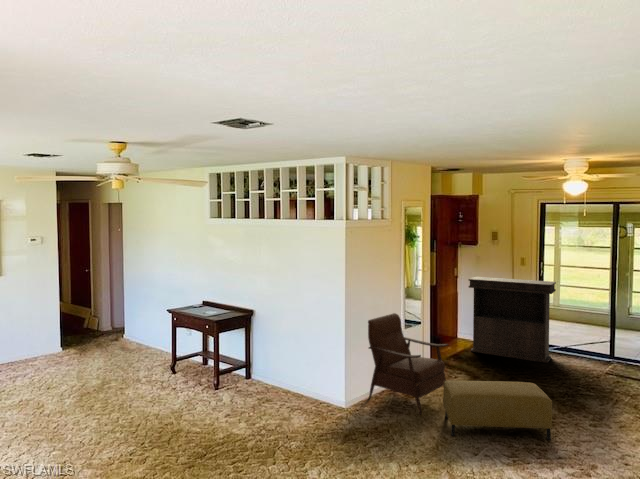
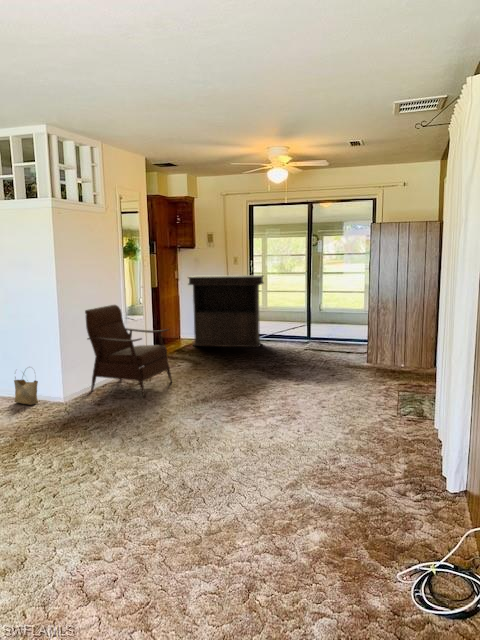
woven basket: none [302,370,324,406] -> present [14,373,38,405]
ottoman: present [443,380,552,440] -> none [166,354,264,409]

